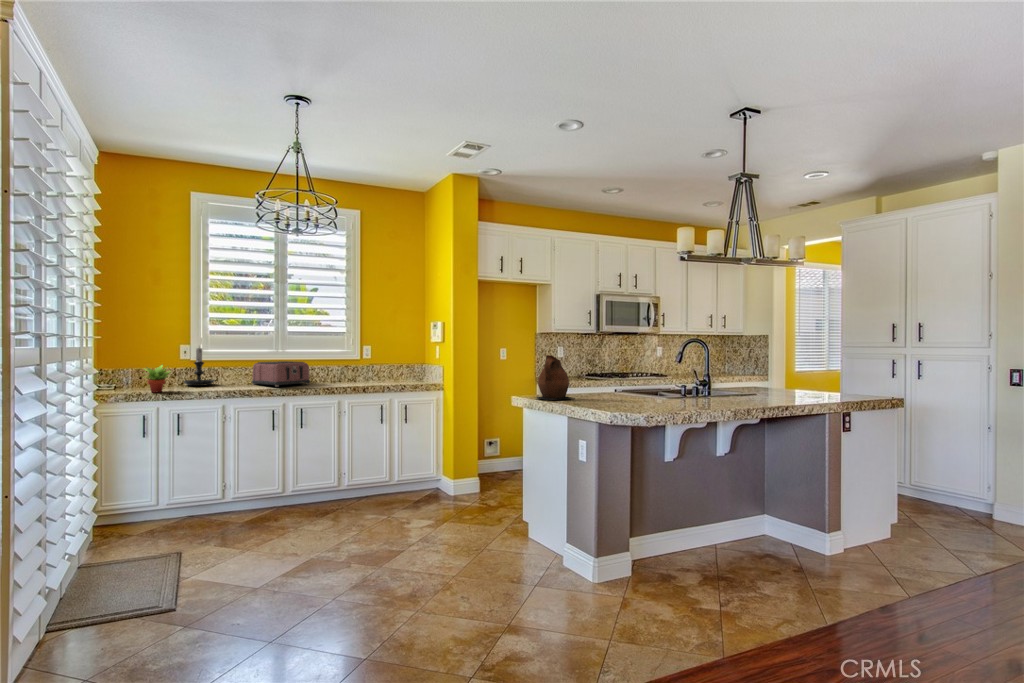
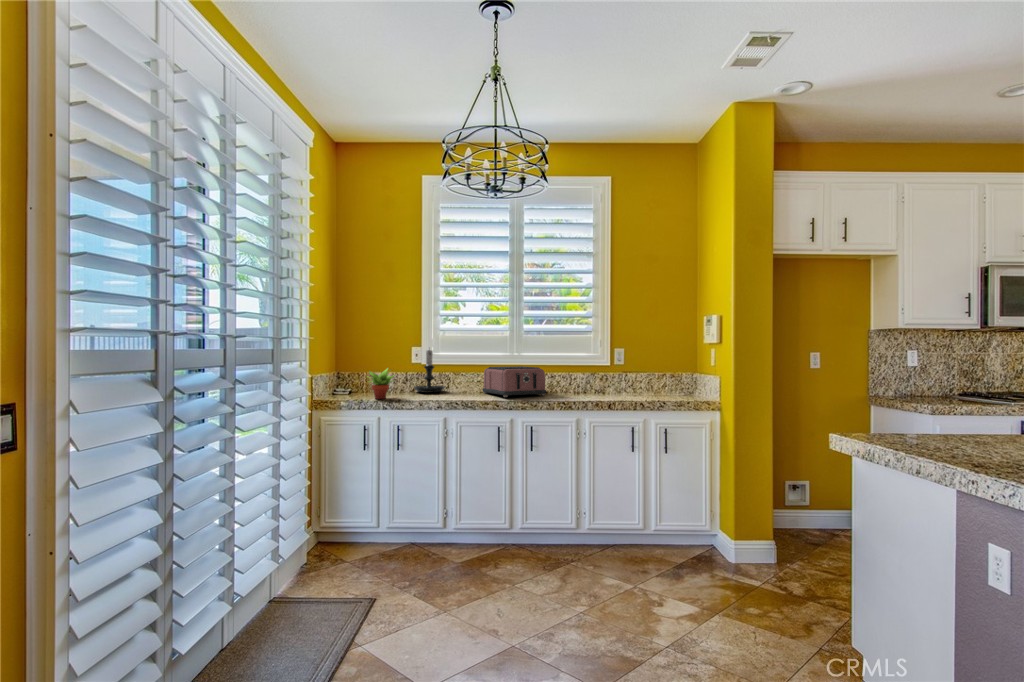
ceramic pitcher: present [537,355,575,400] -> none [877,364,976,454]

